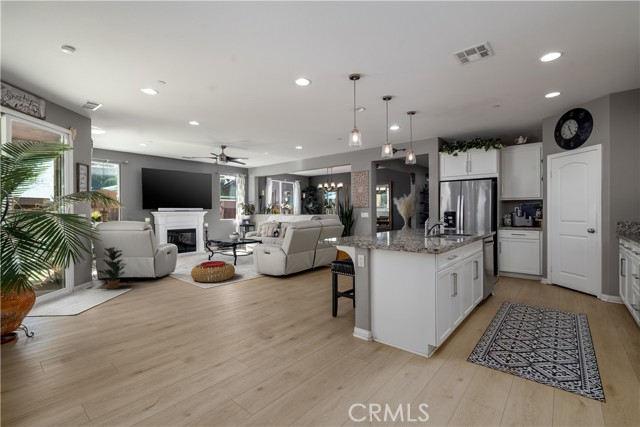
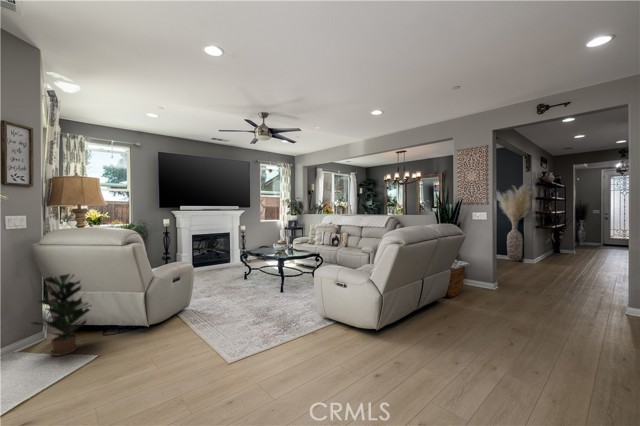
pouf: present [191,261,235,282] -> none [208,295,287,343]

